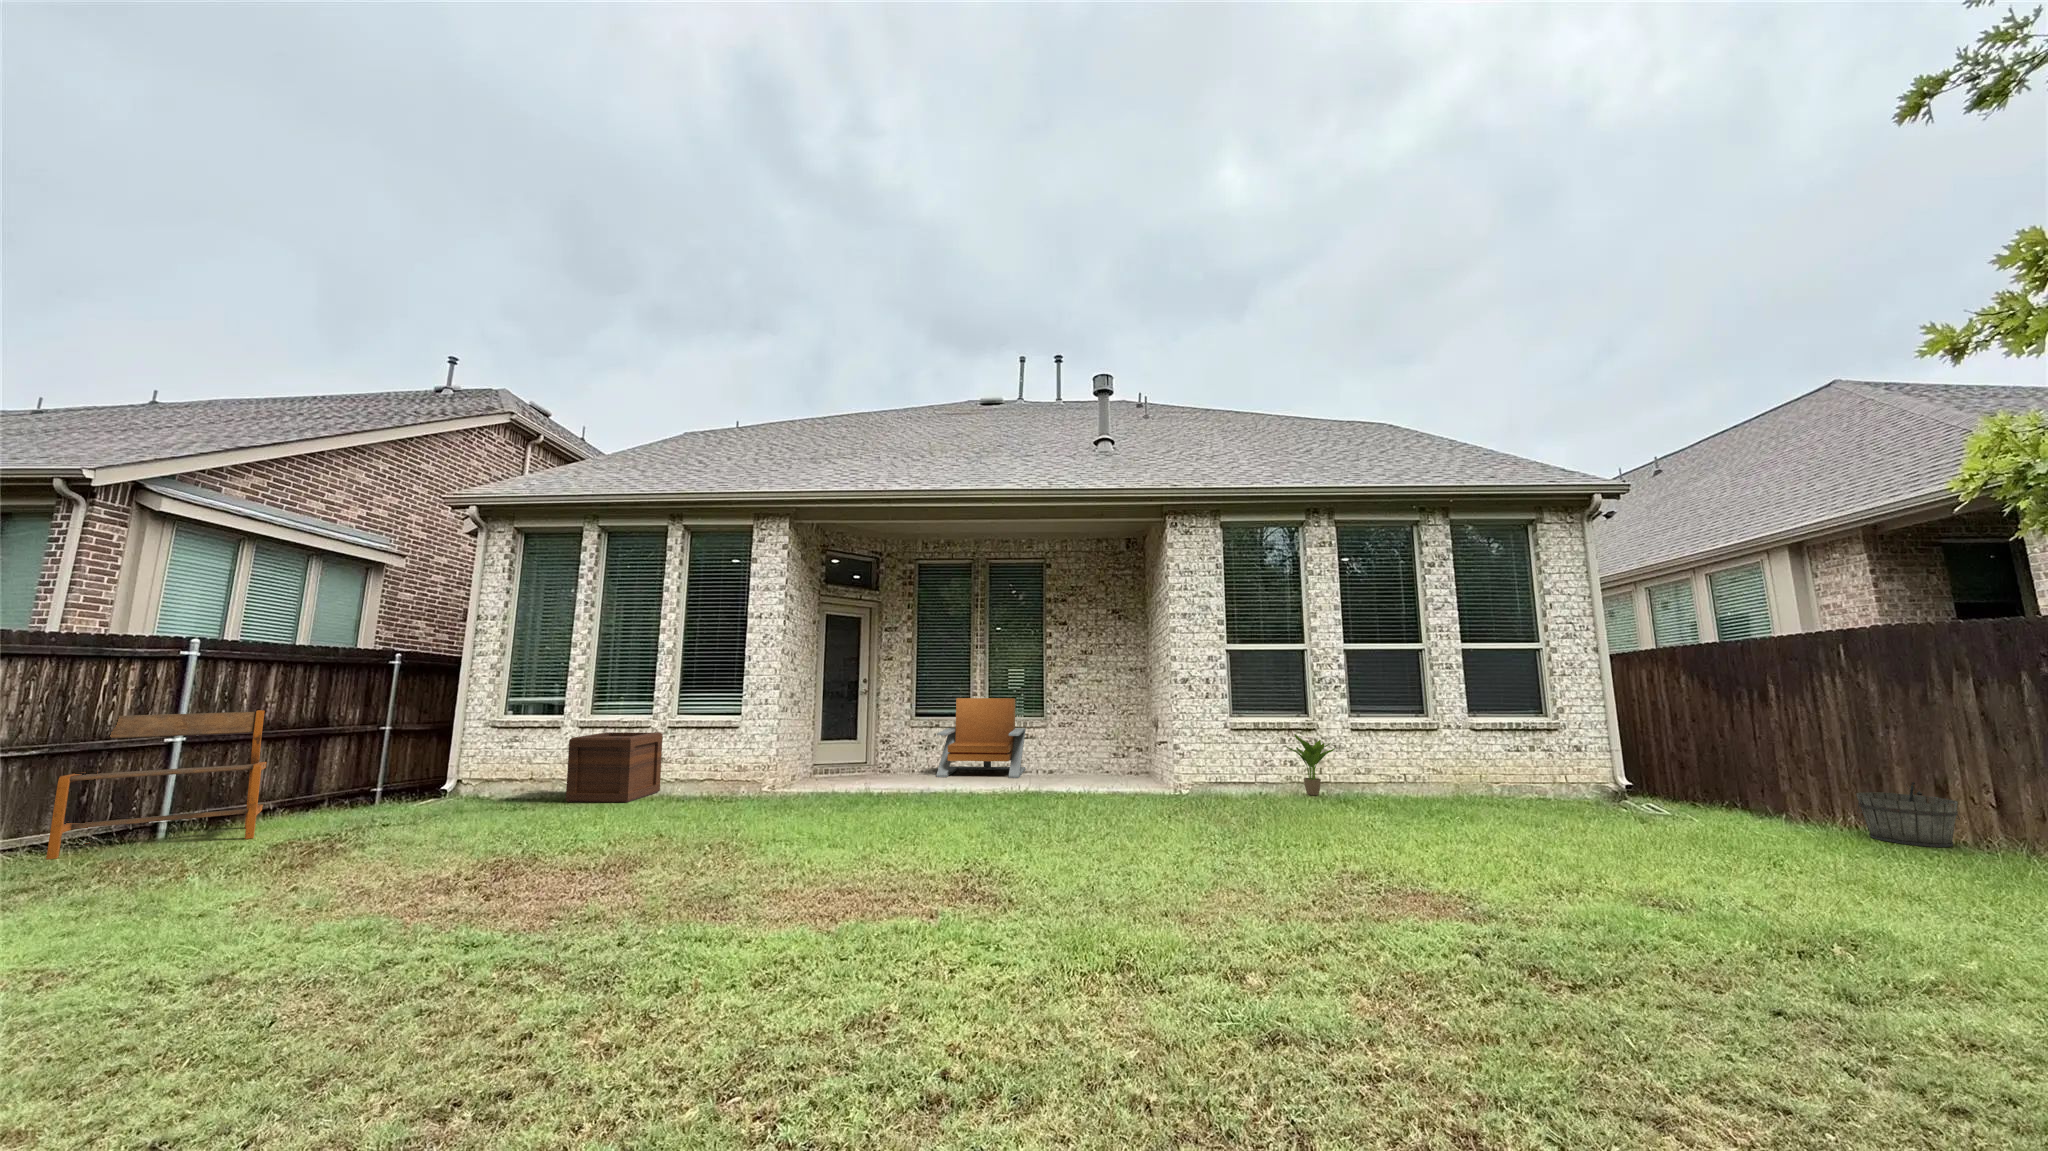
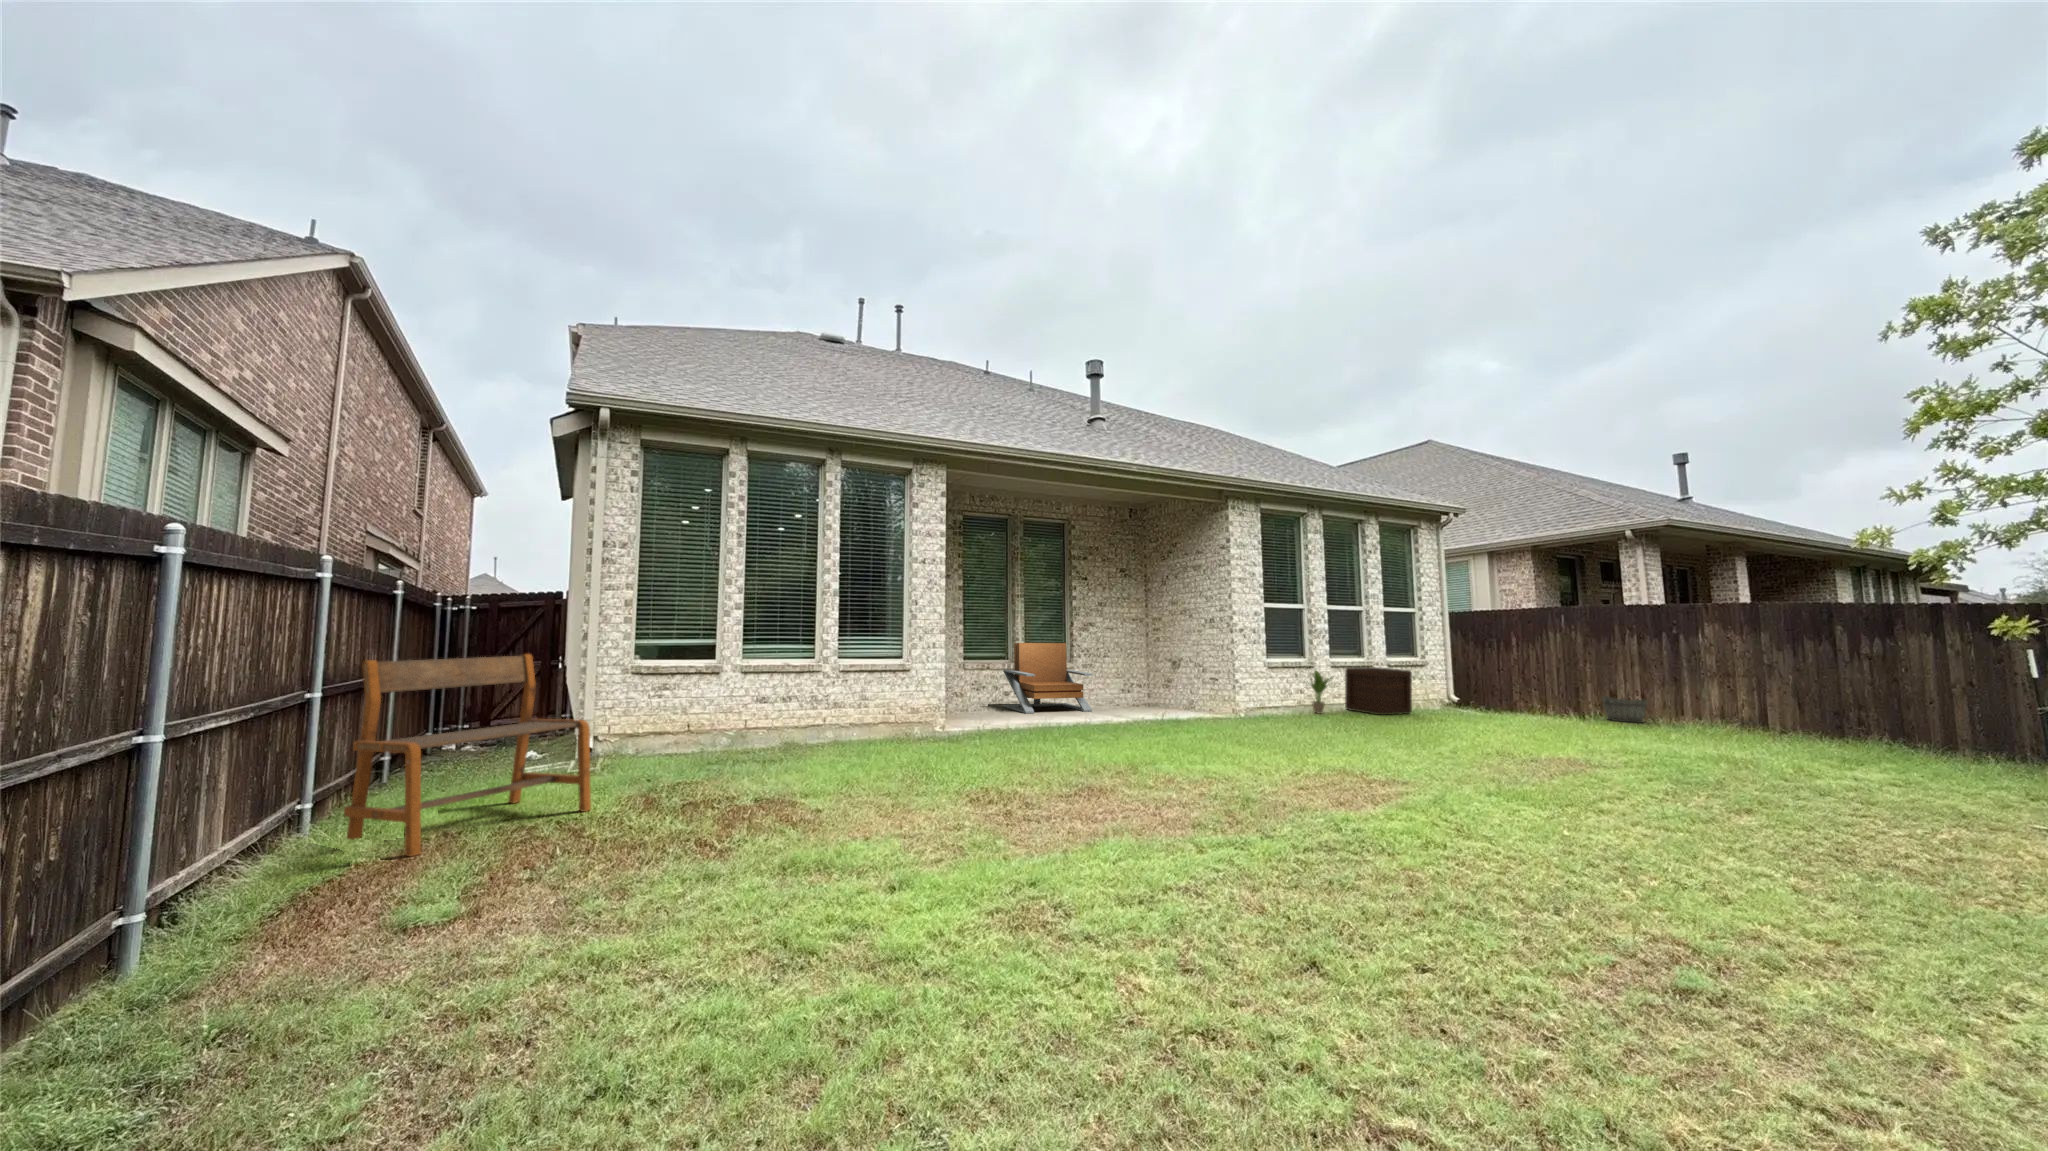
wooden crate: present [566,732,663,803] -> present [1345,667,1412,715]

